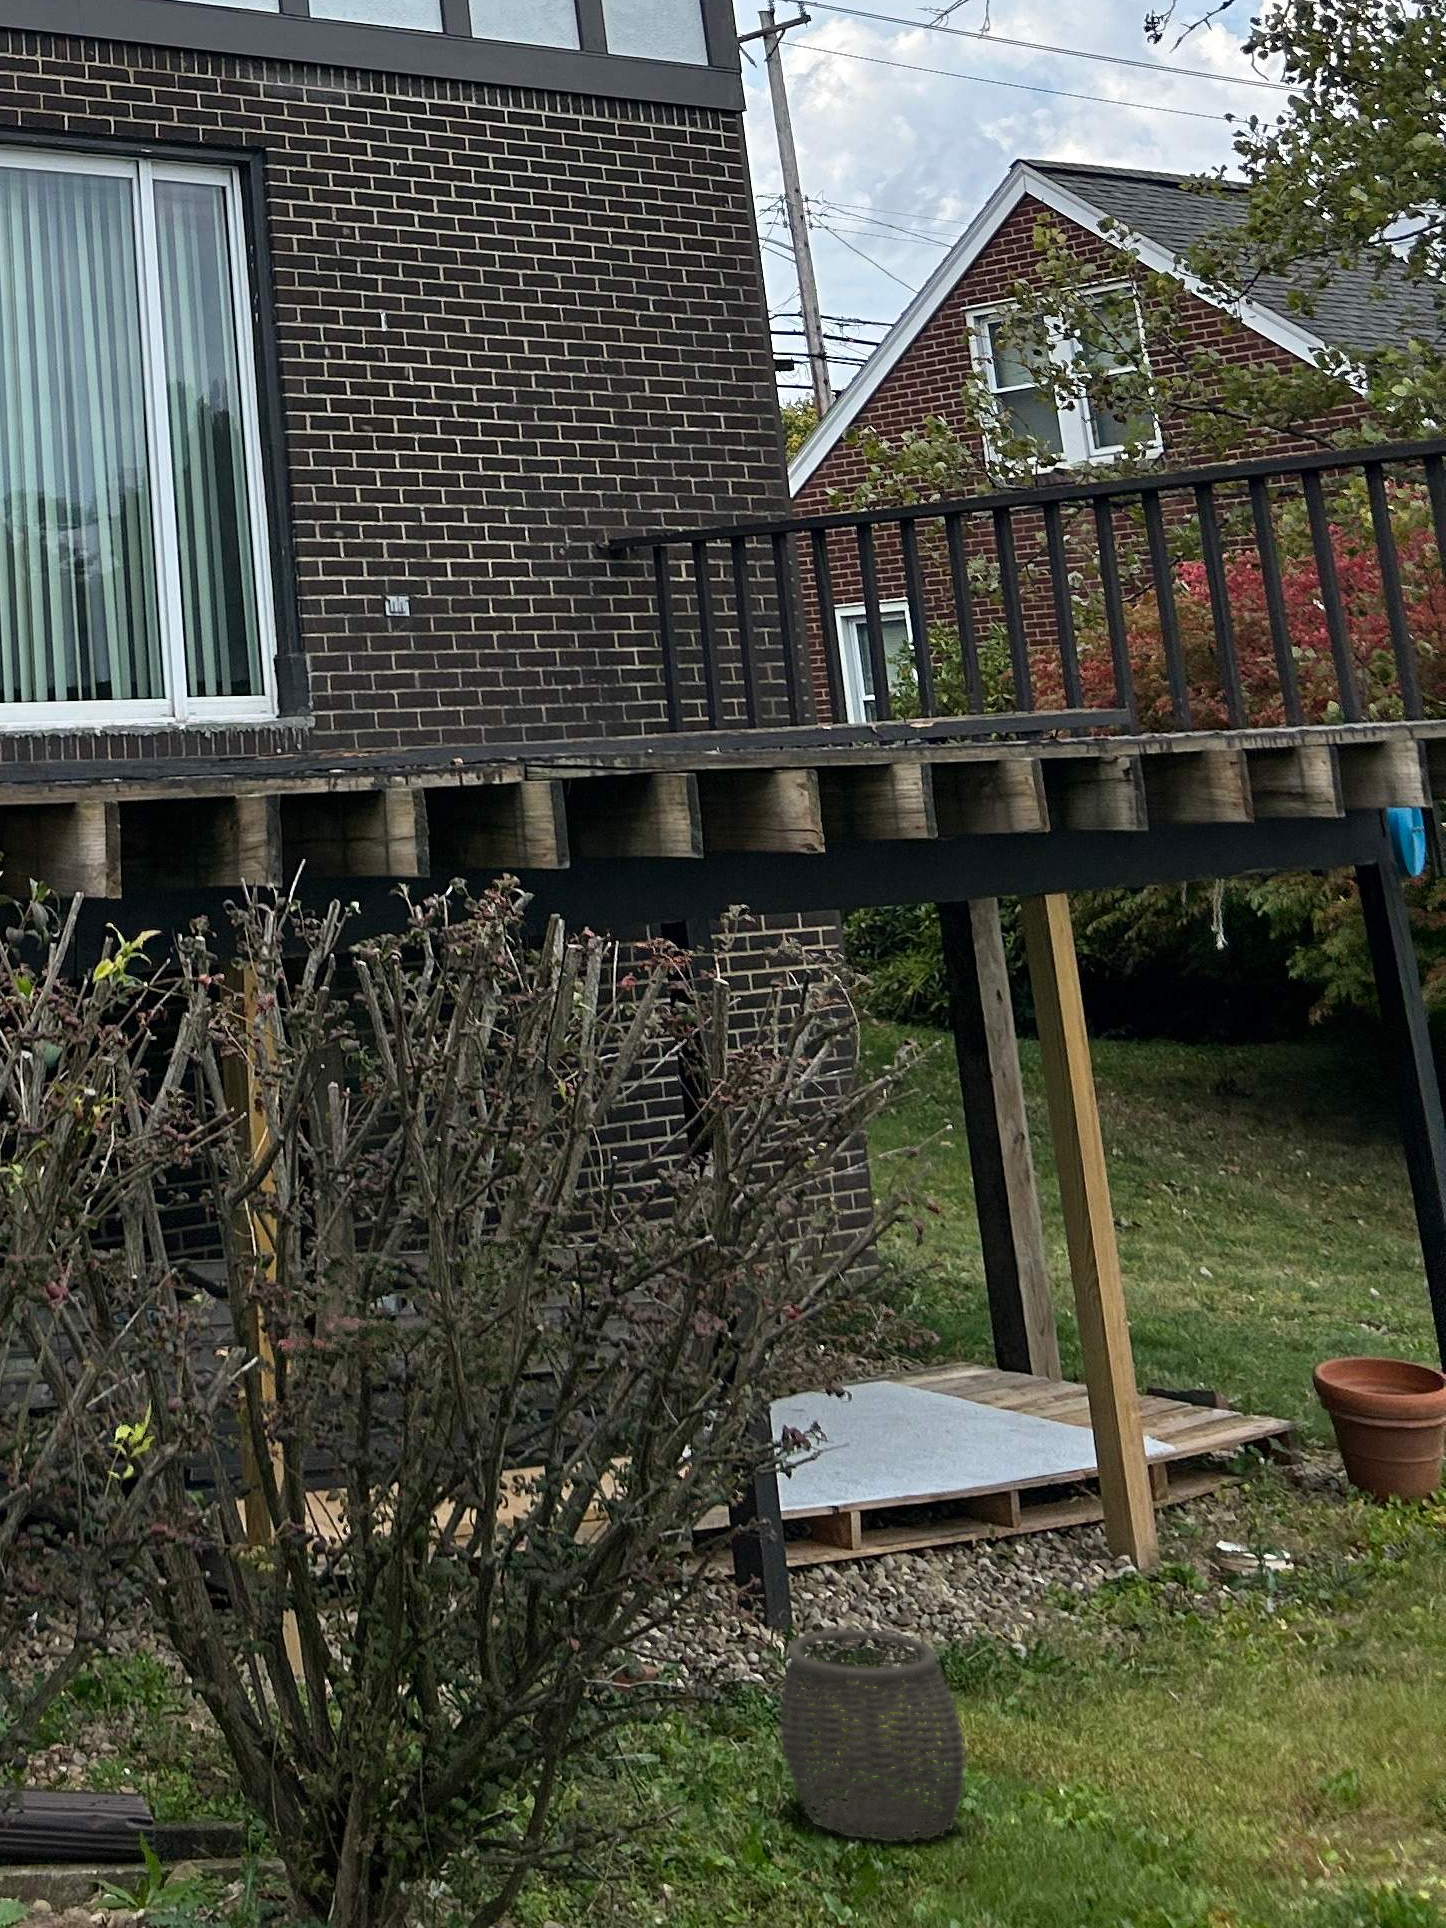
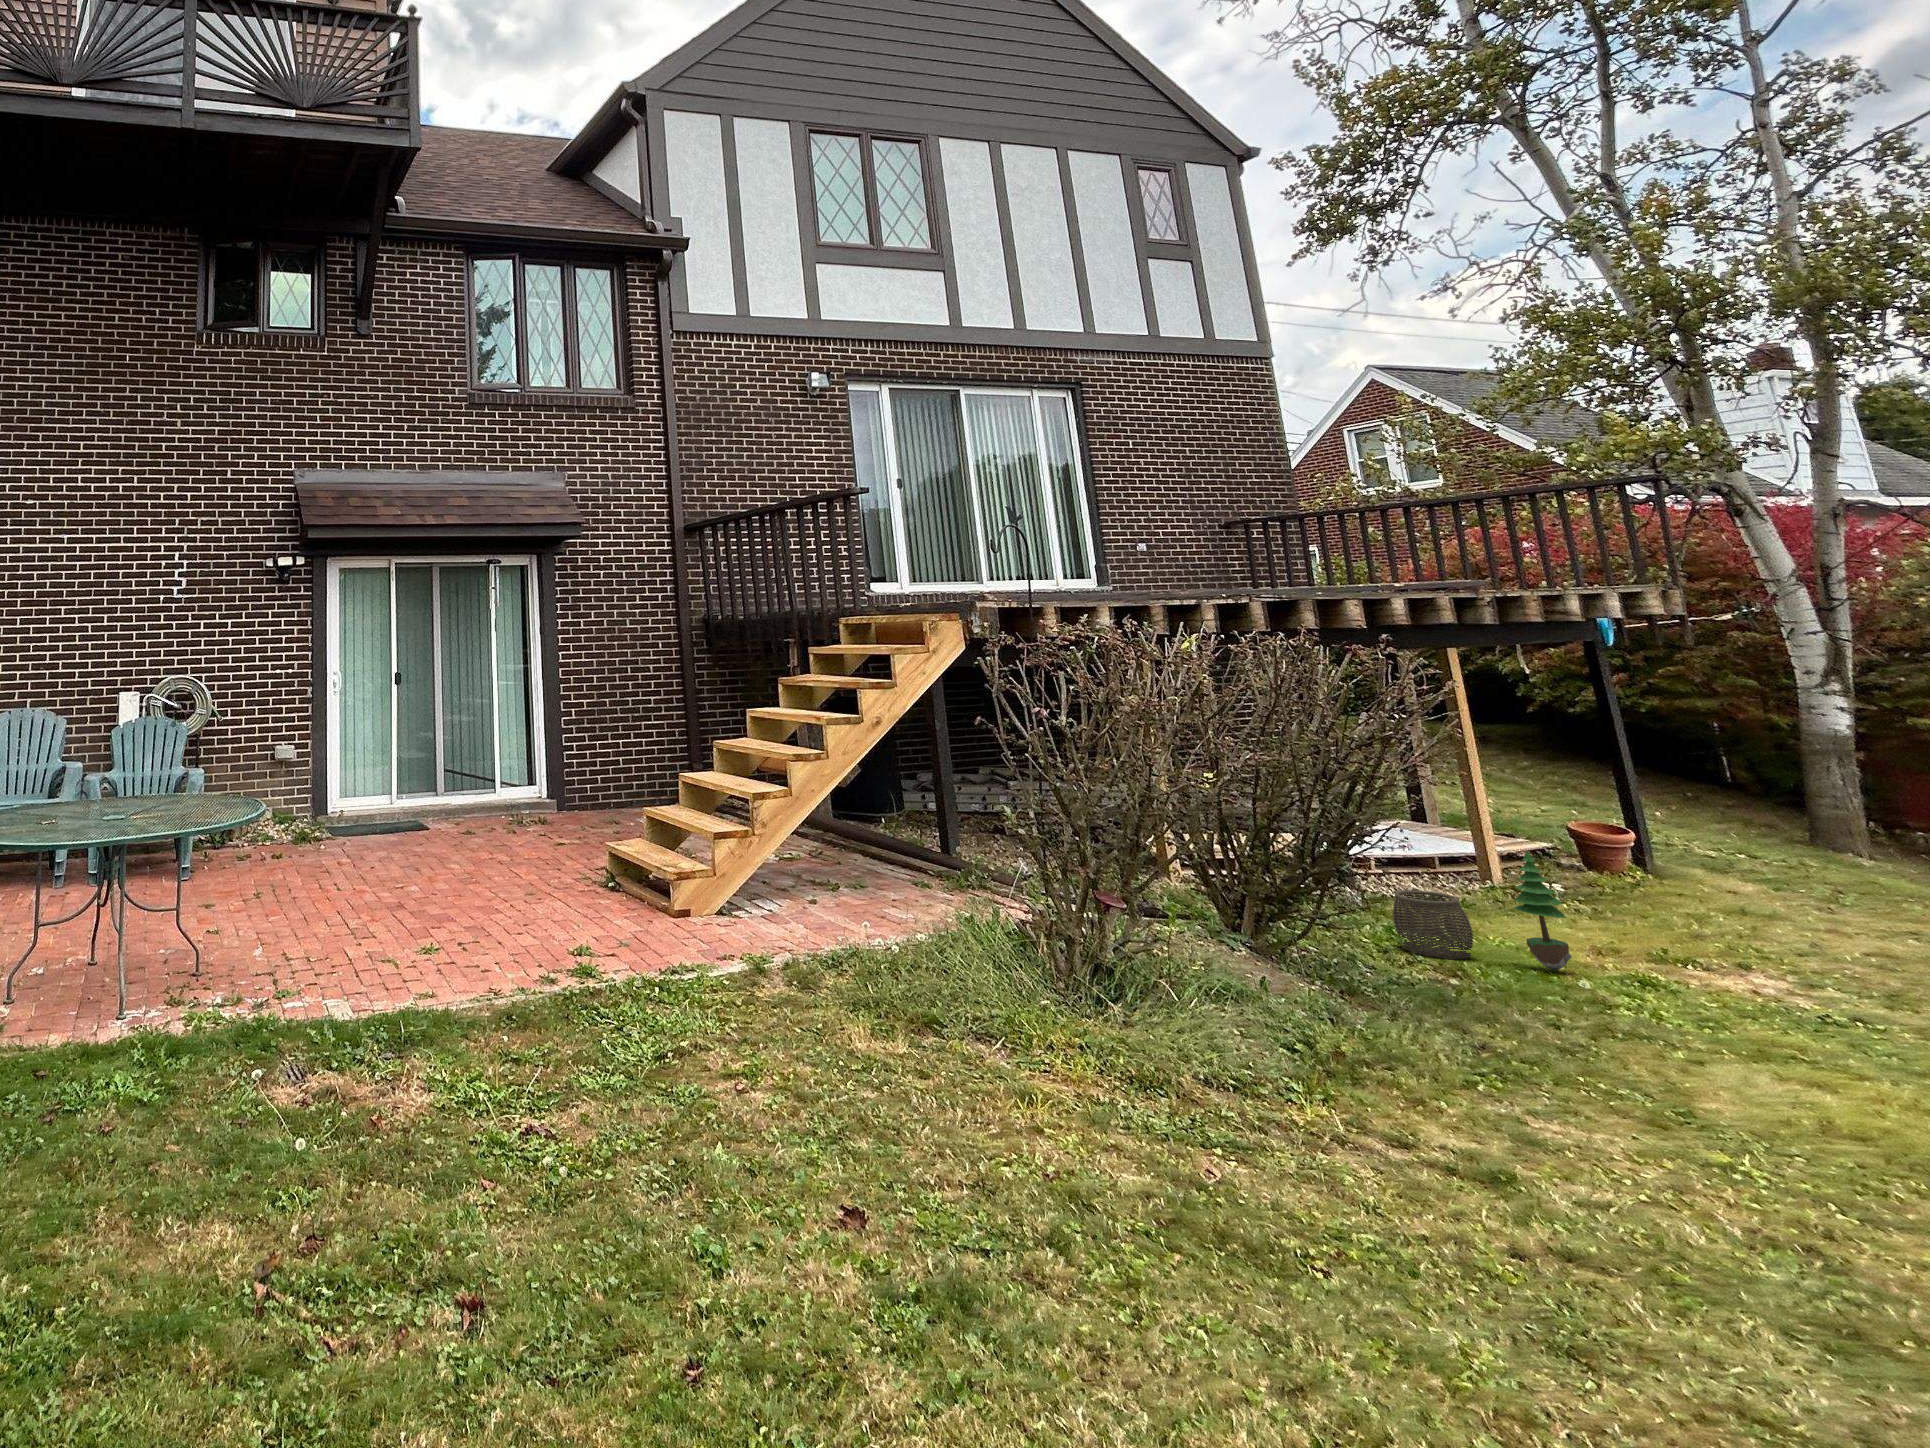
potted tree: none [1054,1506,1180,1861] -> present [1513,851,1571,971]

